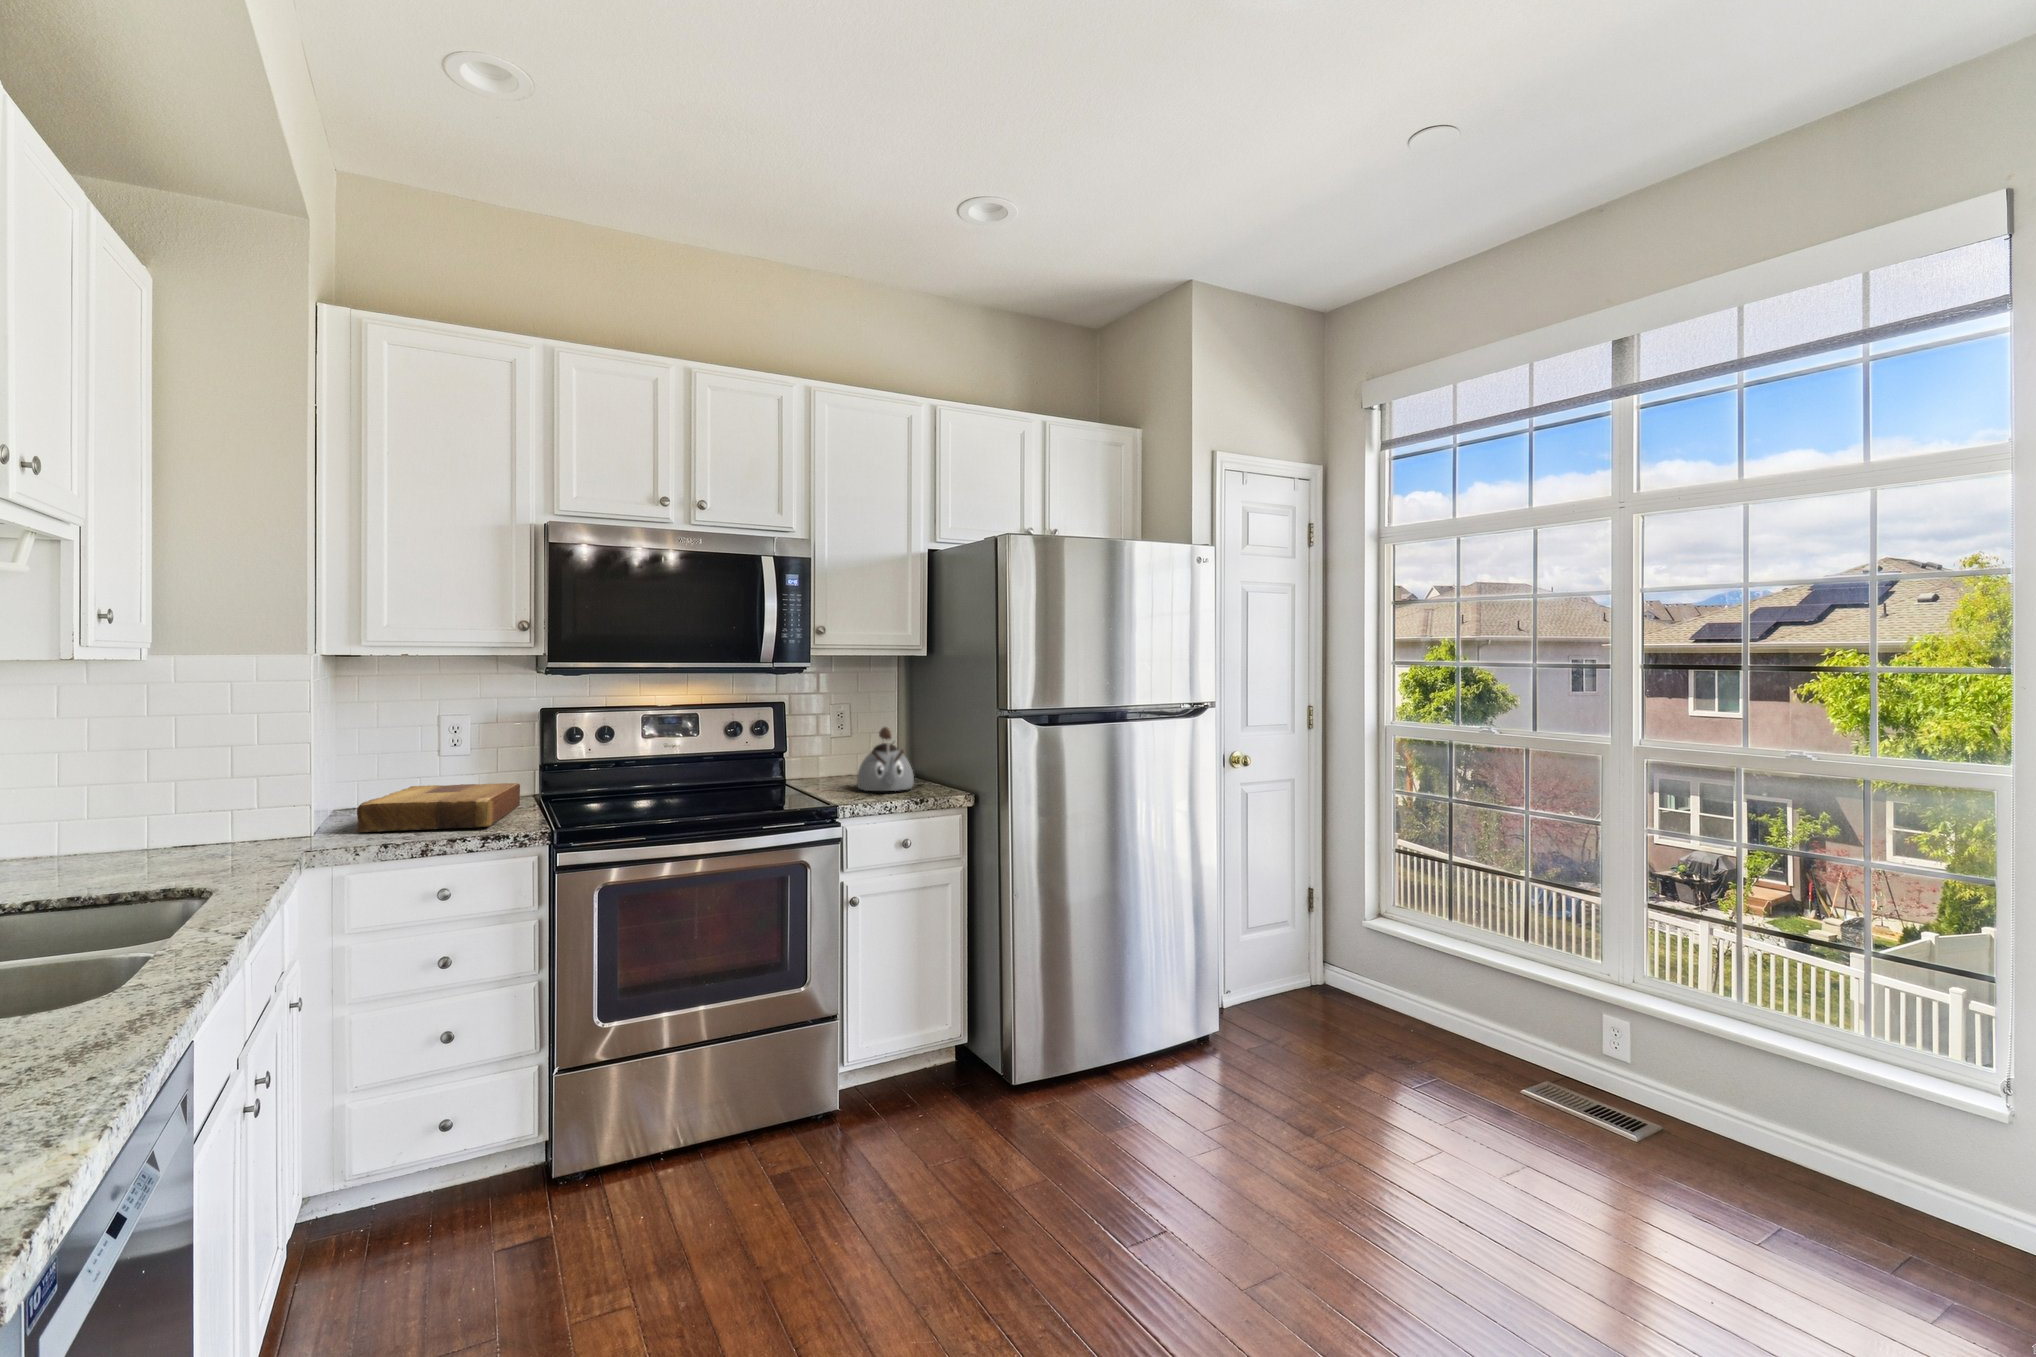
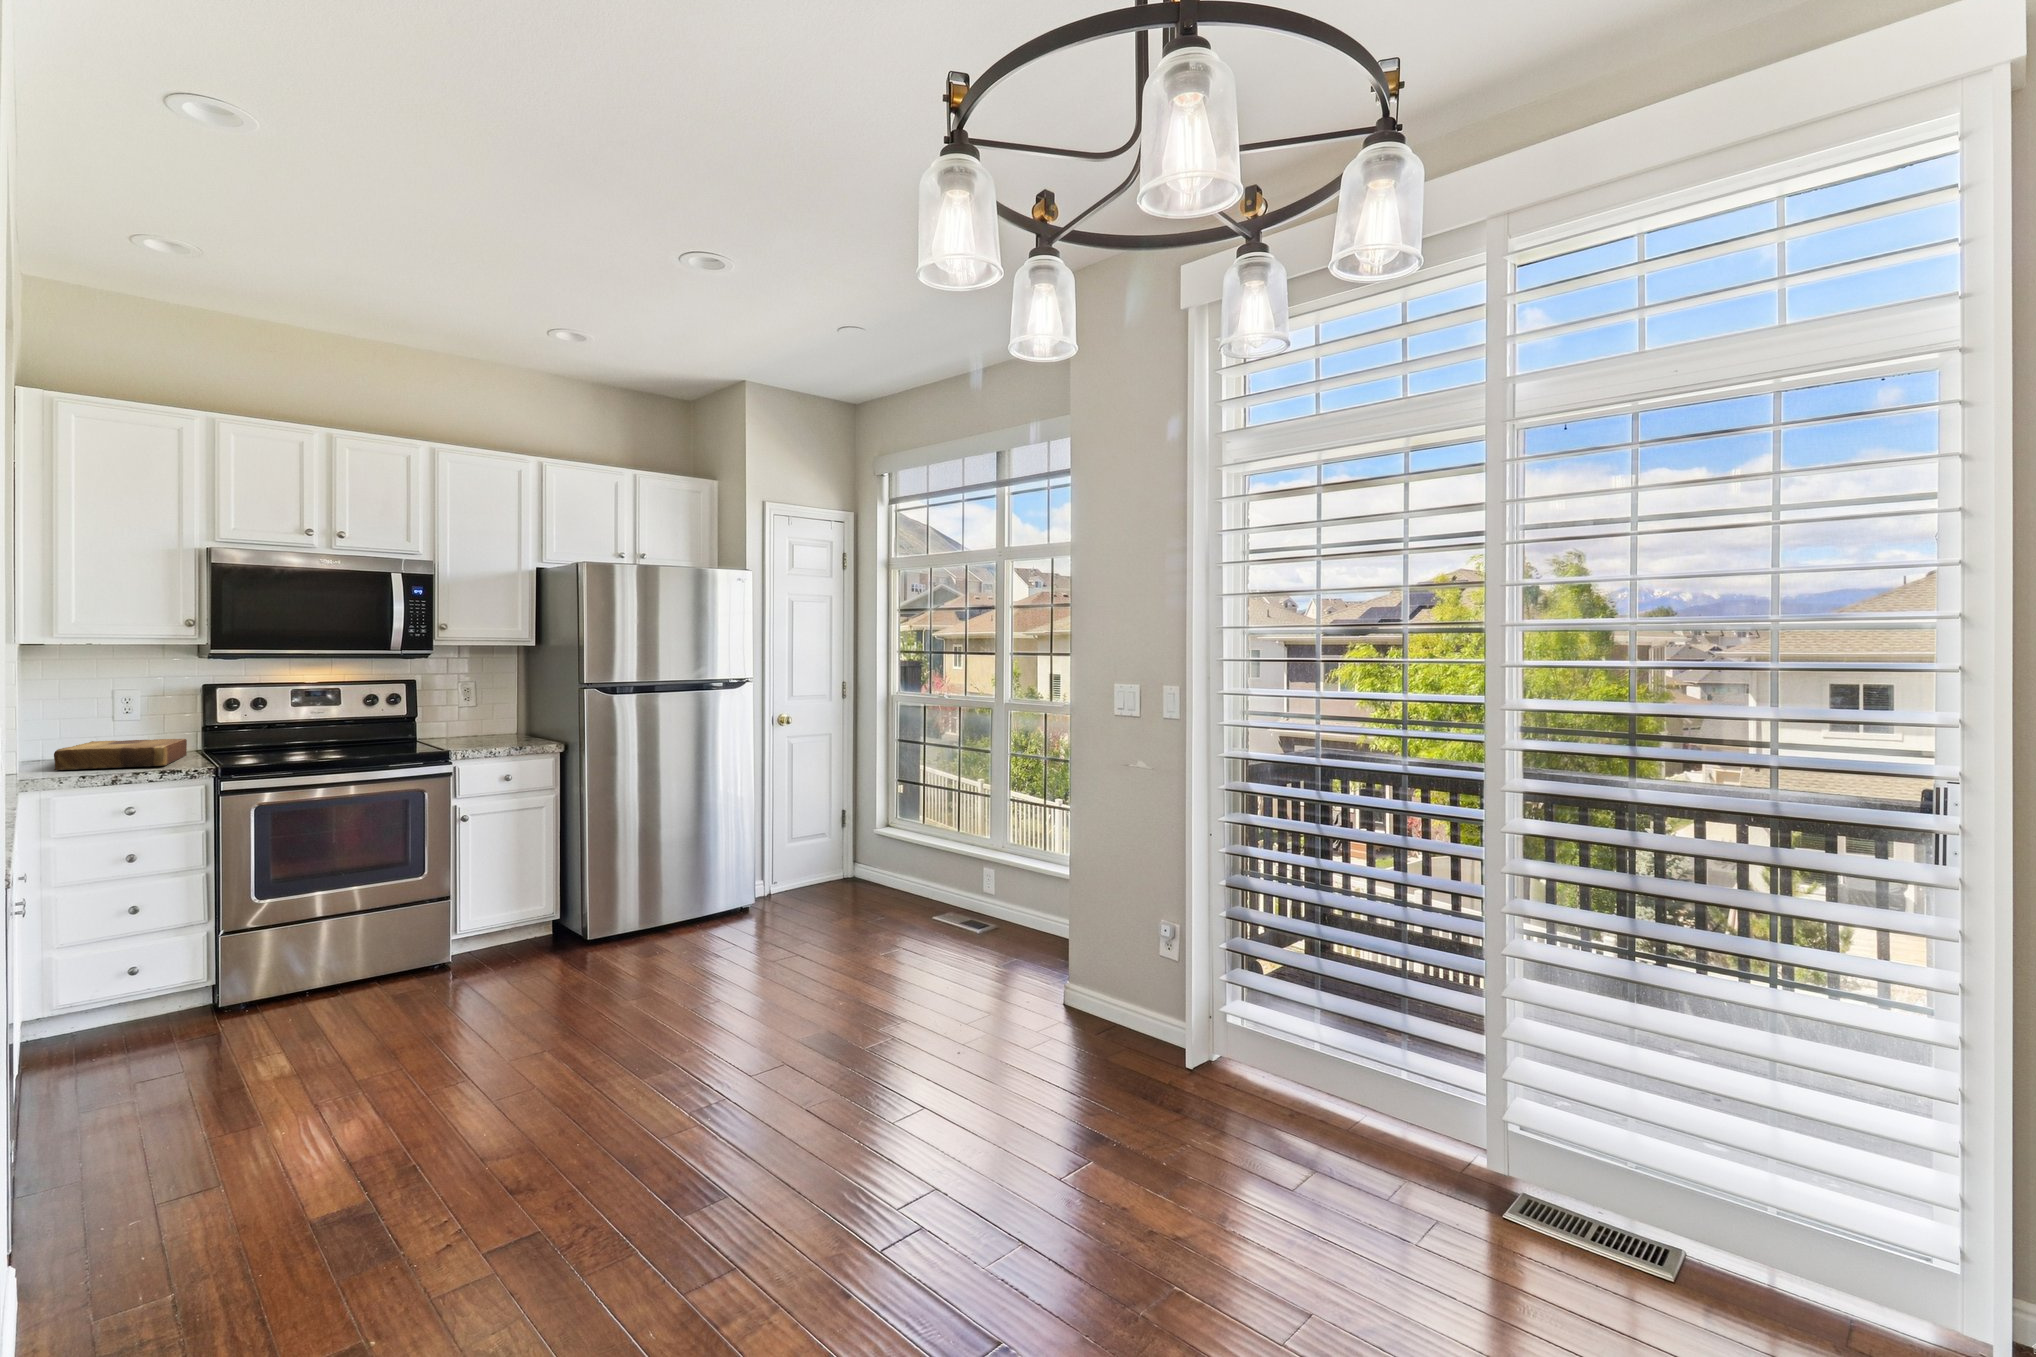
kettle: present [857,727,914,791] -> none [475,697,521,744]

